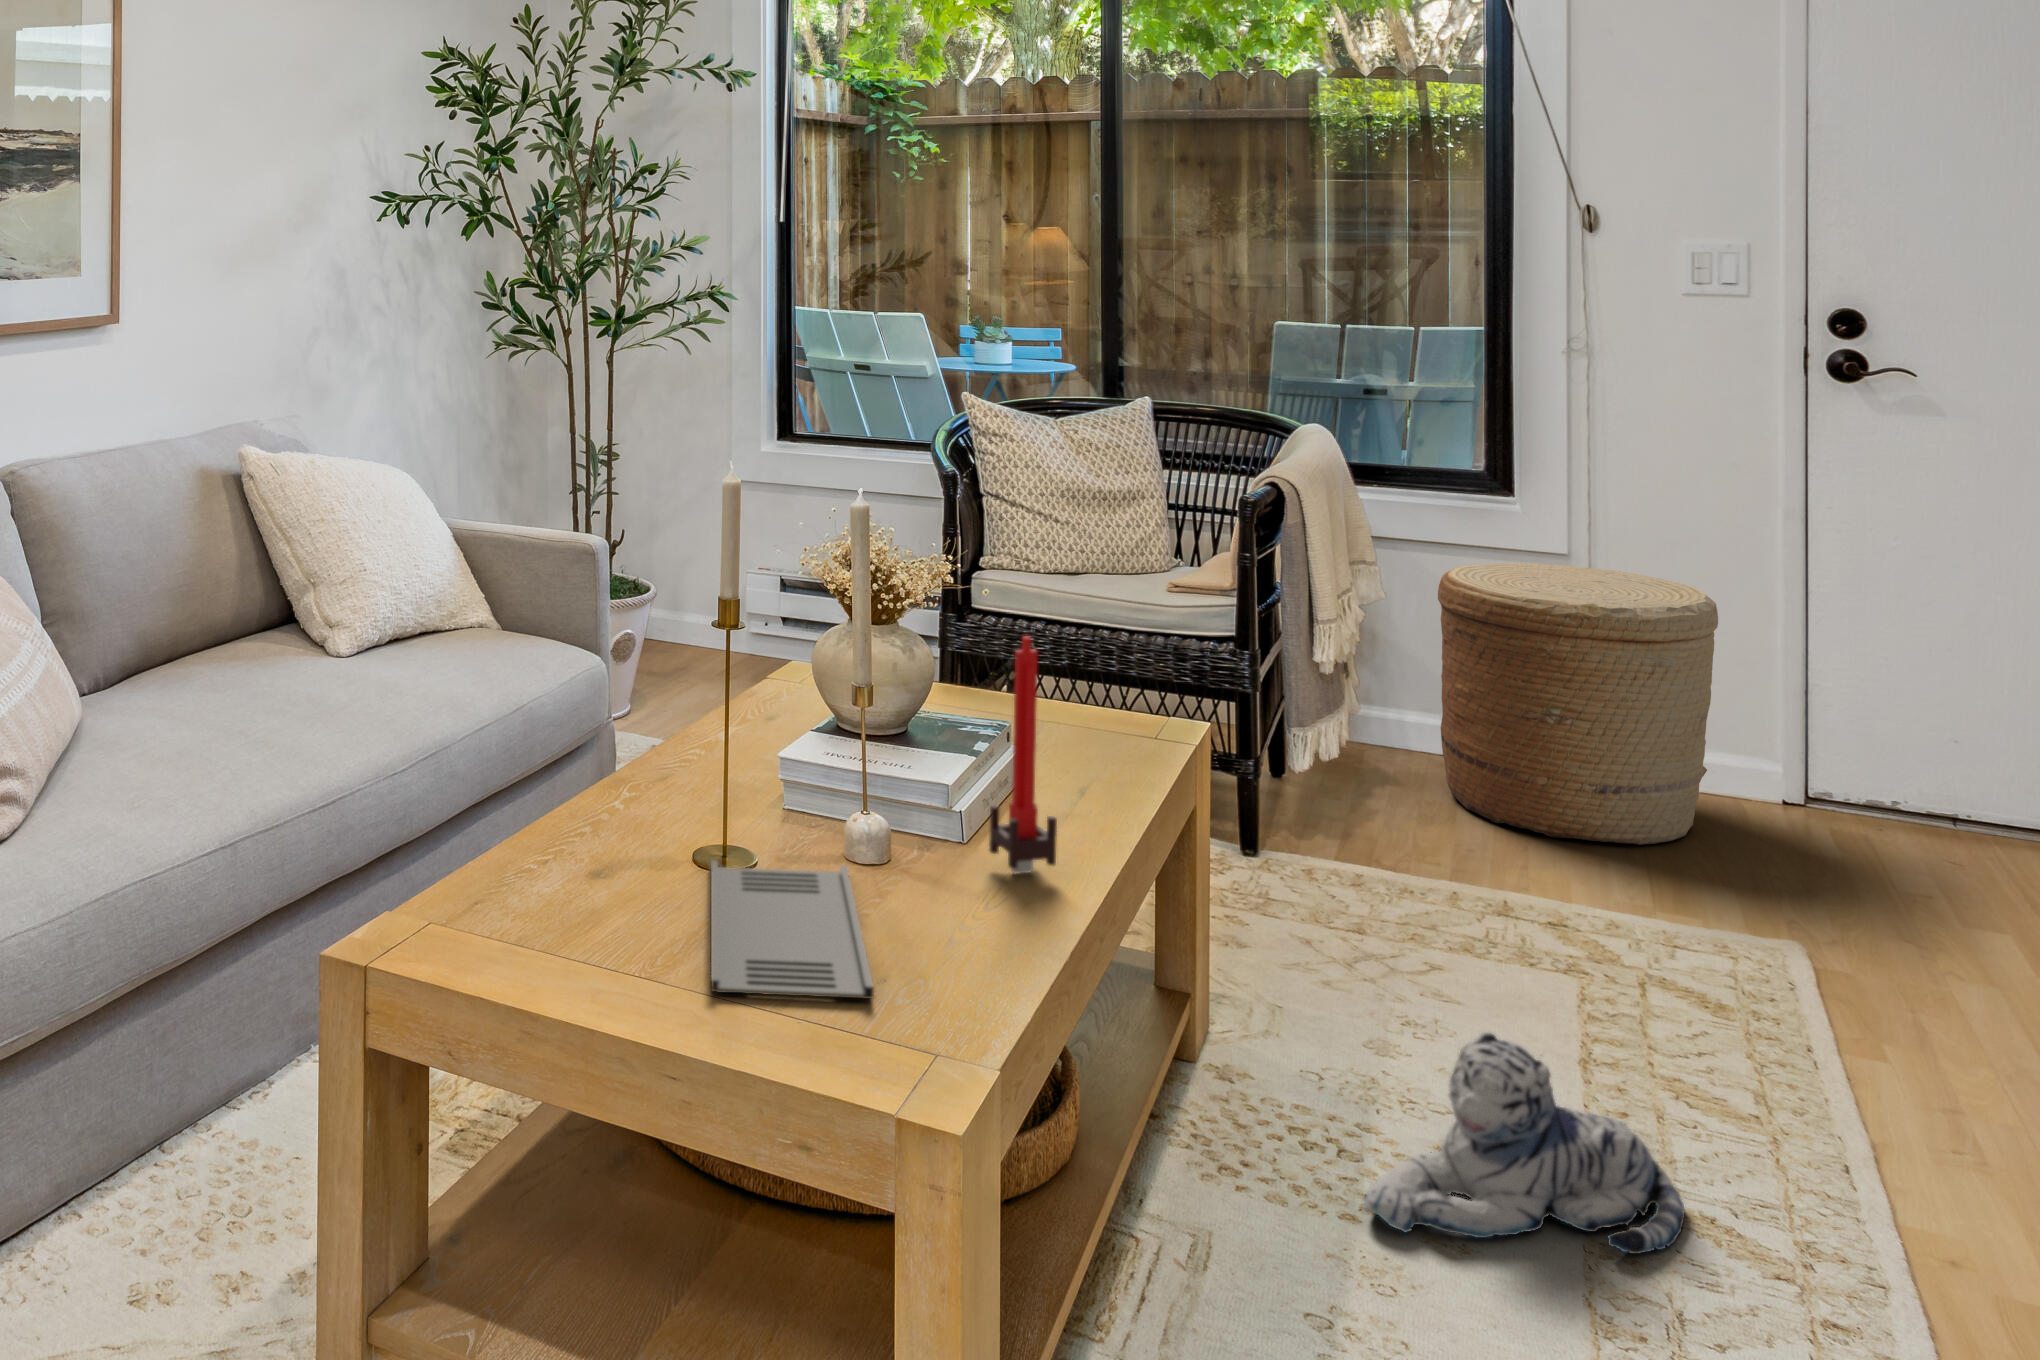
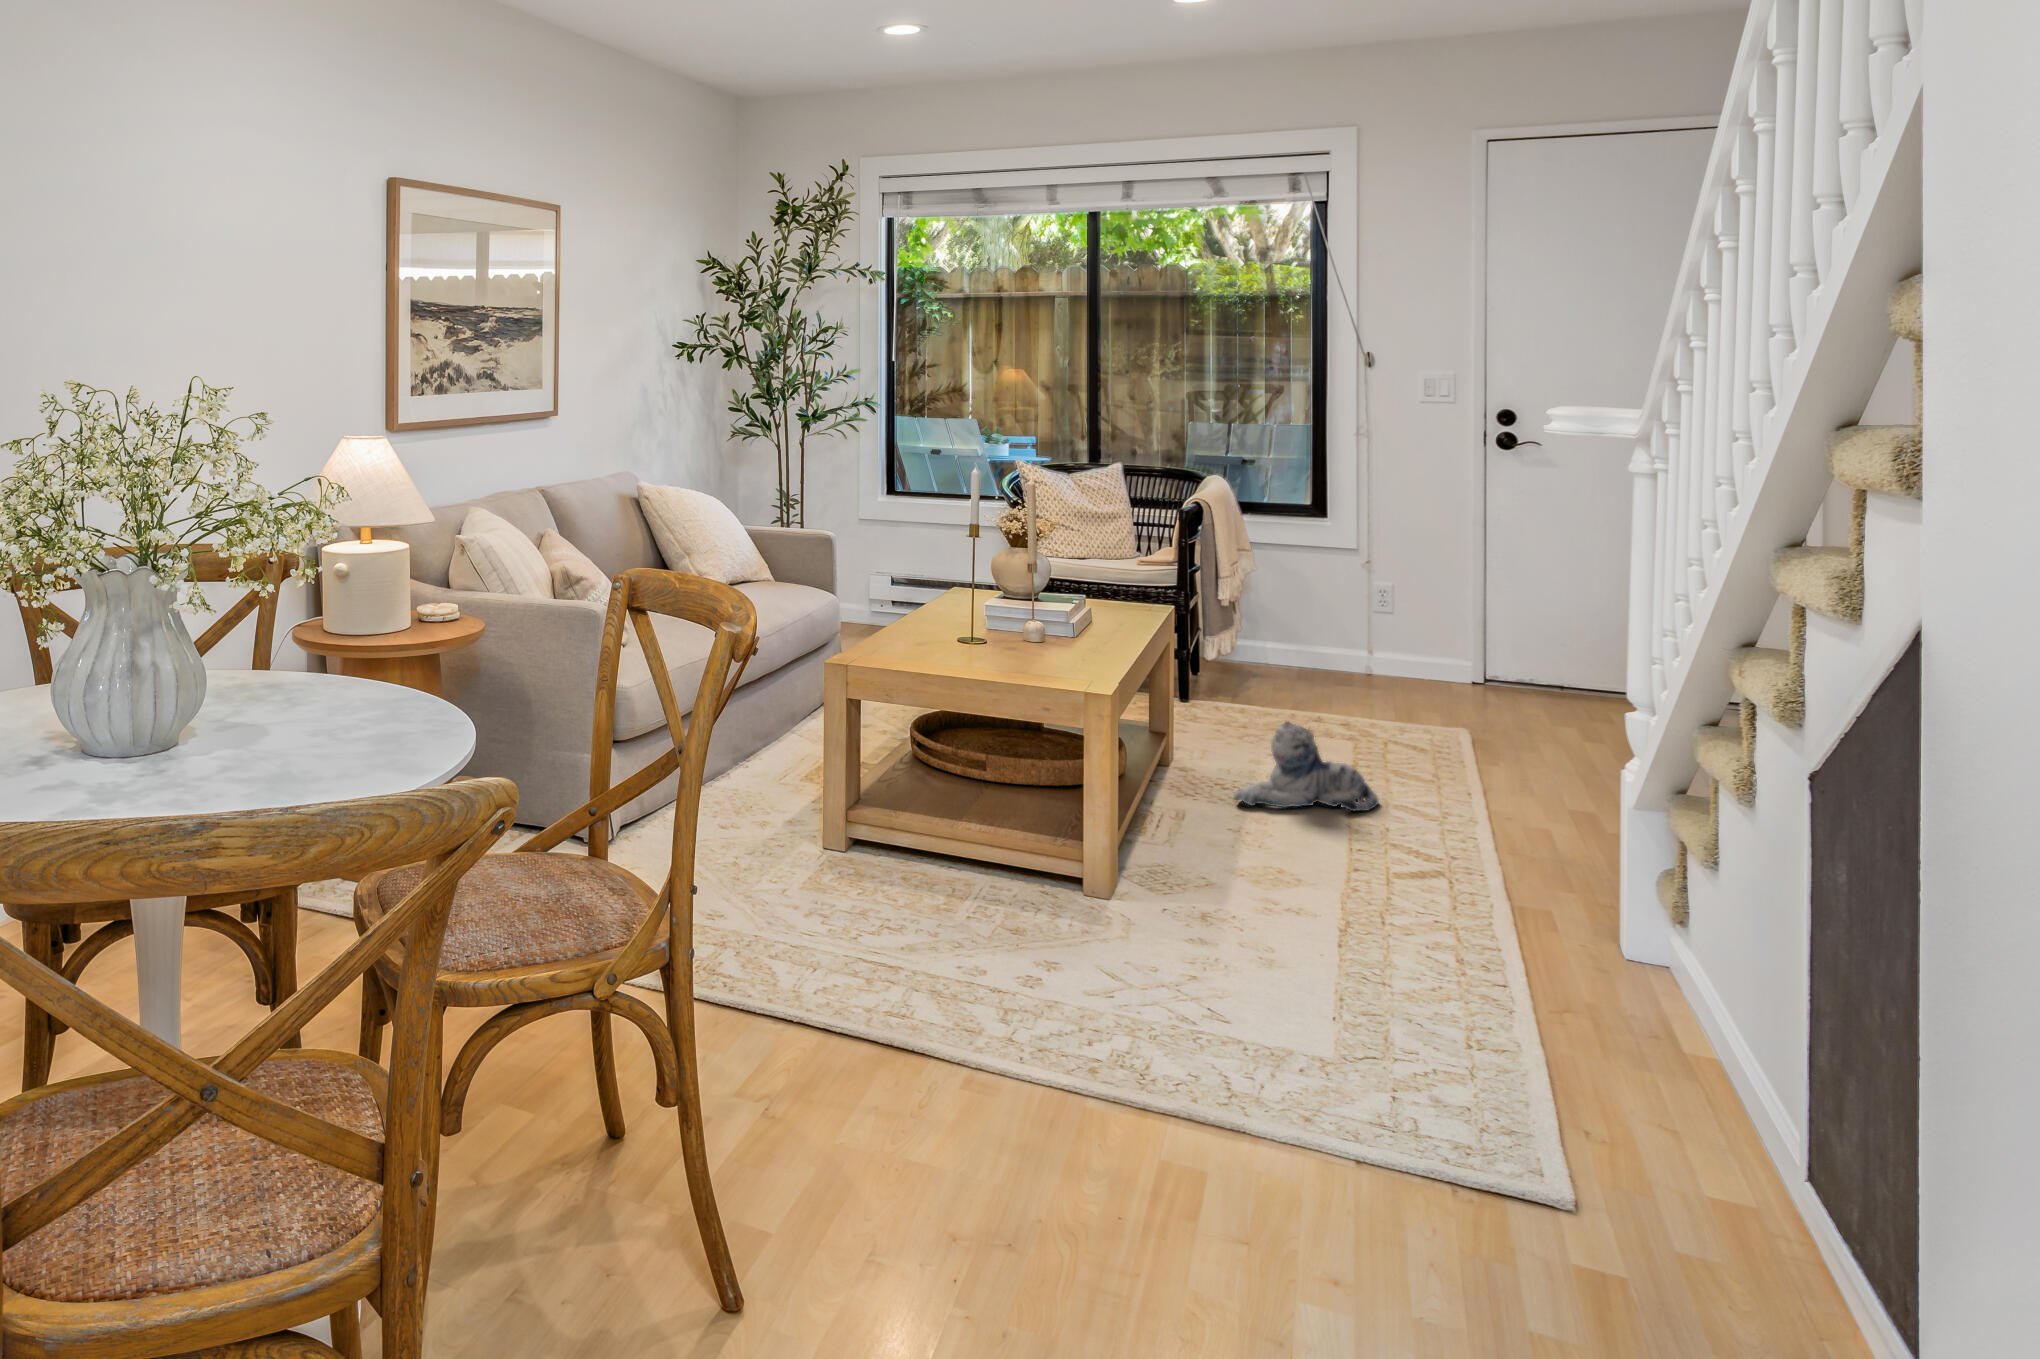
basket: present [1438,563,1718,845] -> none [1292,555,1444,703]
candle: present [989,636,1057,874] -> none [1064,534,1093,637]
tray: present [711,861,874,999] -> none [944,631,1027,659]

